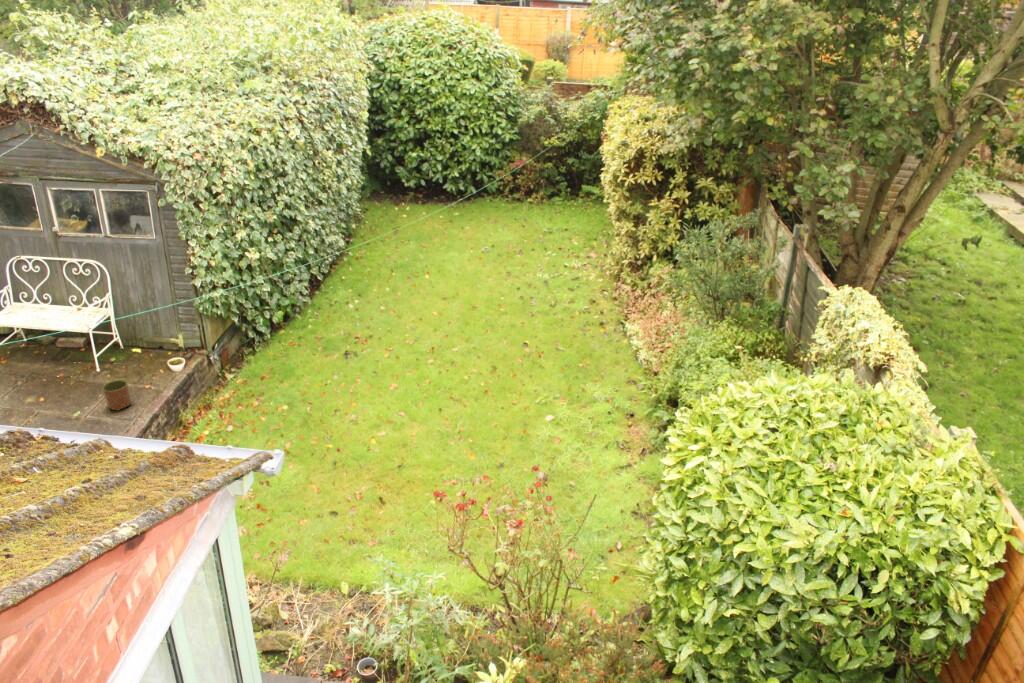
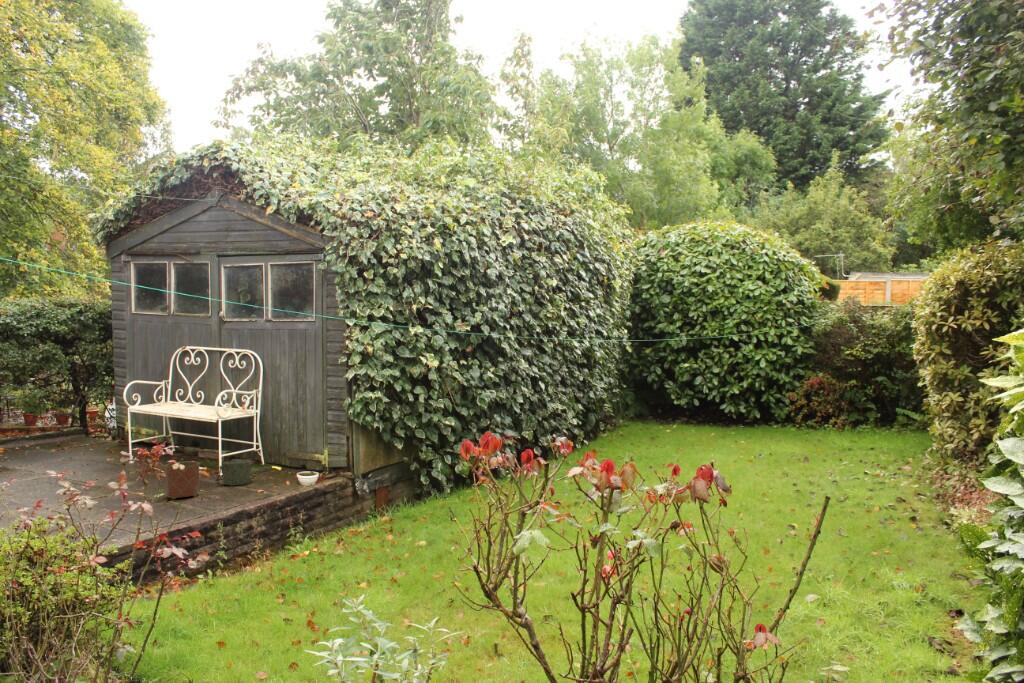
bucket: none [125,362,155,385] -> present [215,459,254,486]

